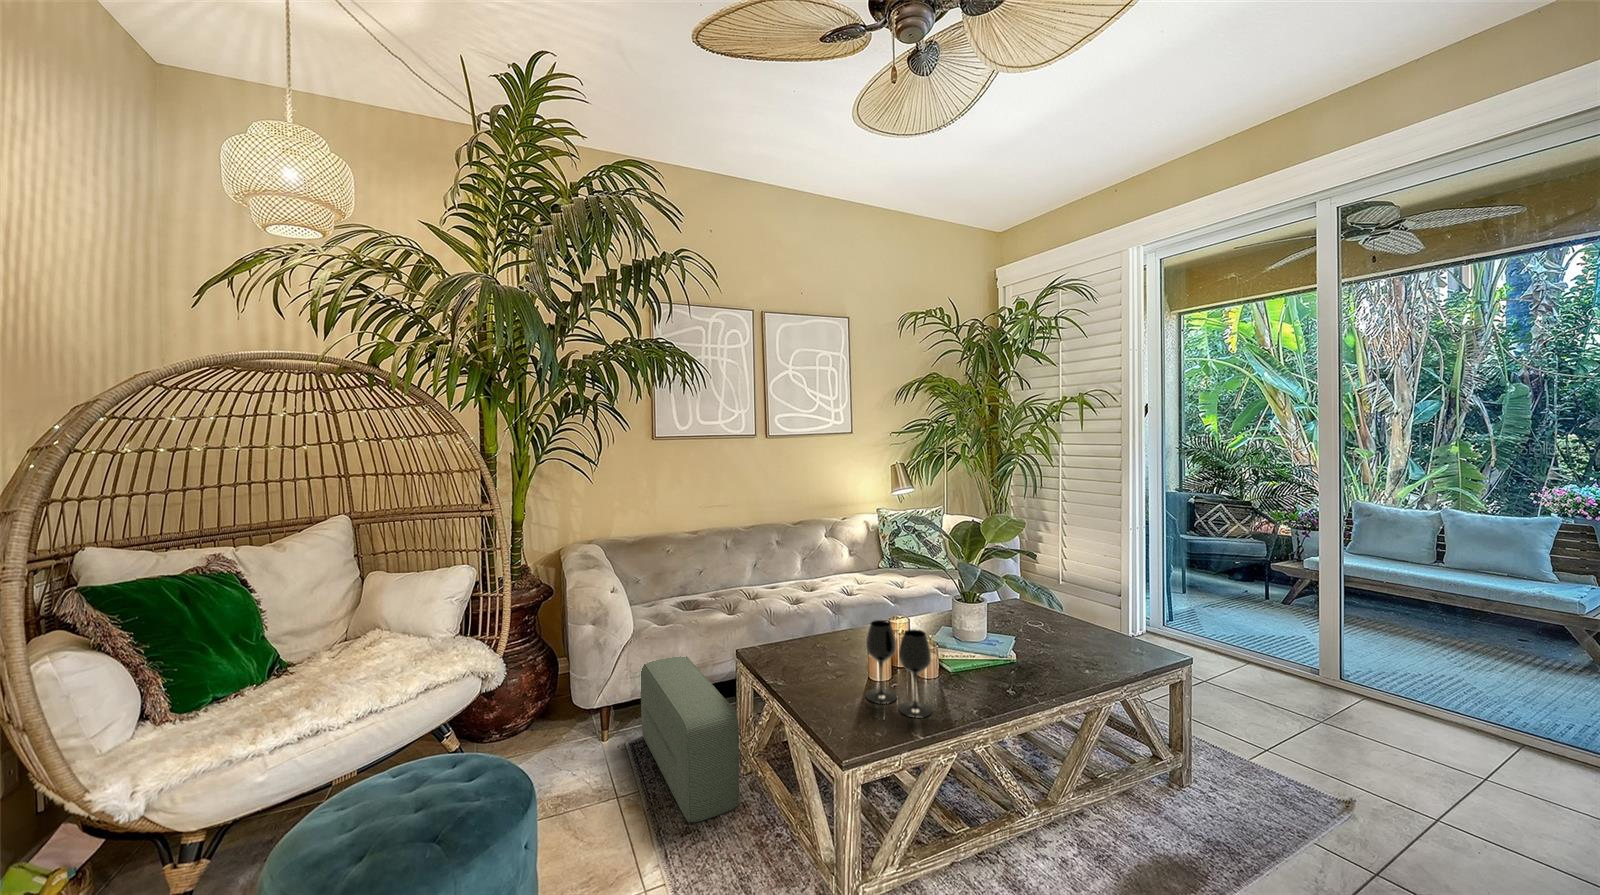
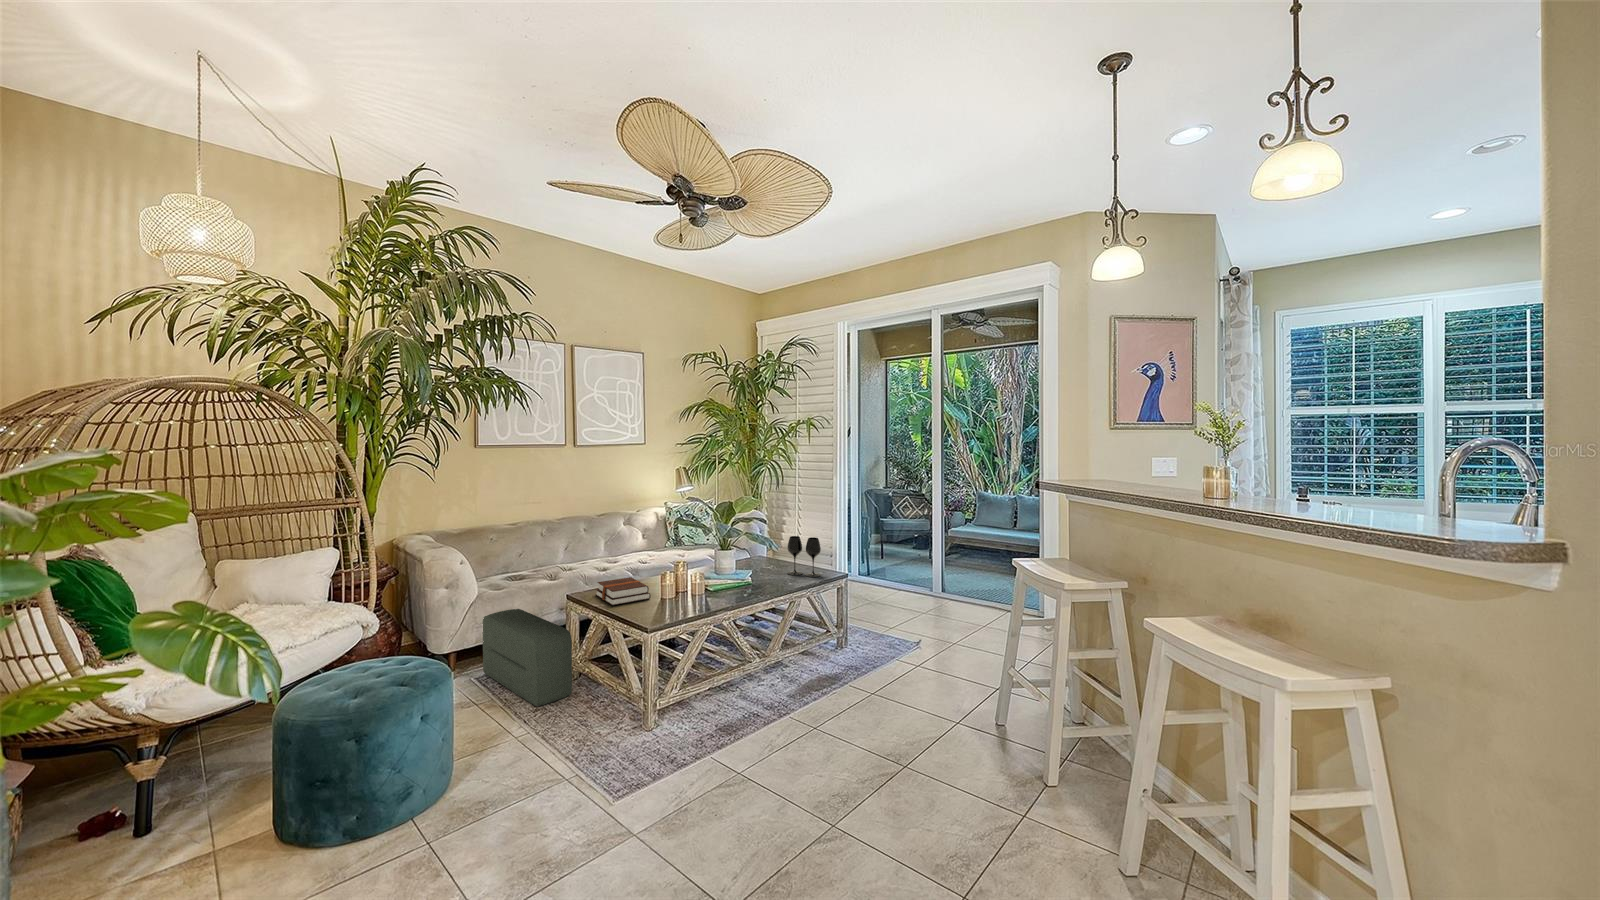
wine glass: present [865,620,932,718] -> present [787,536,821,577]
hardback book: none [774,633,853,686] -> present [596,577,651,605]

